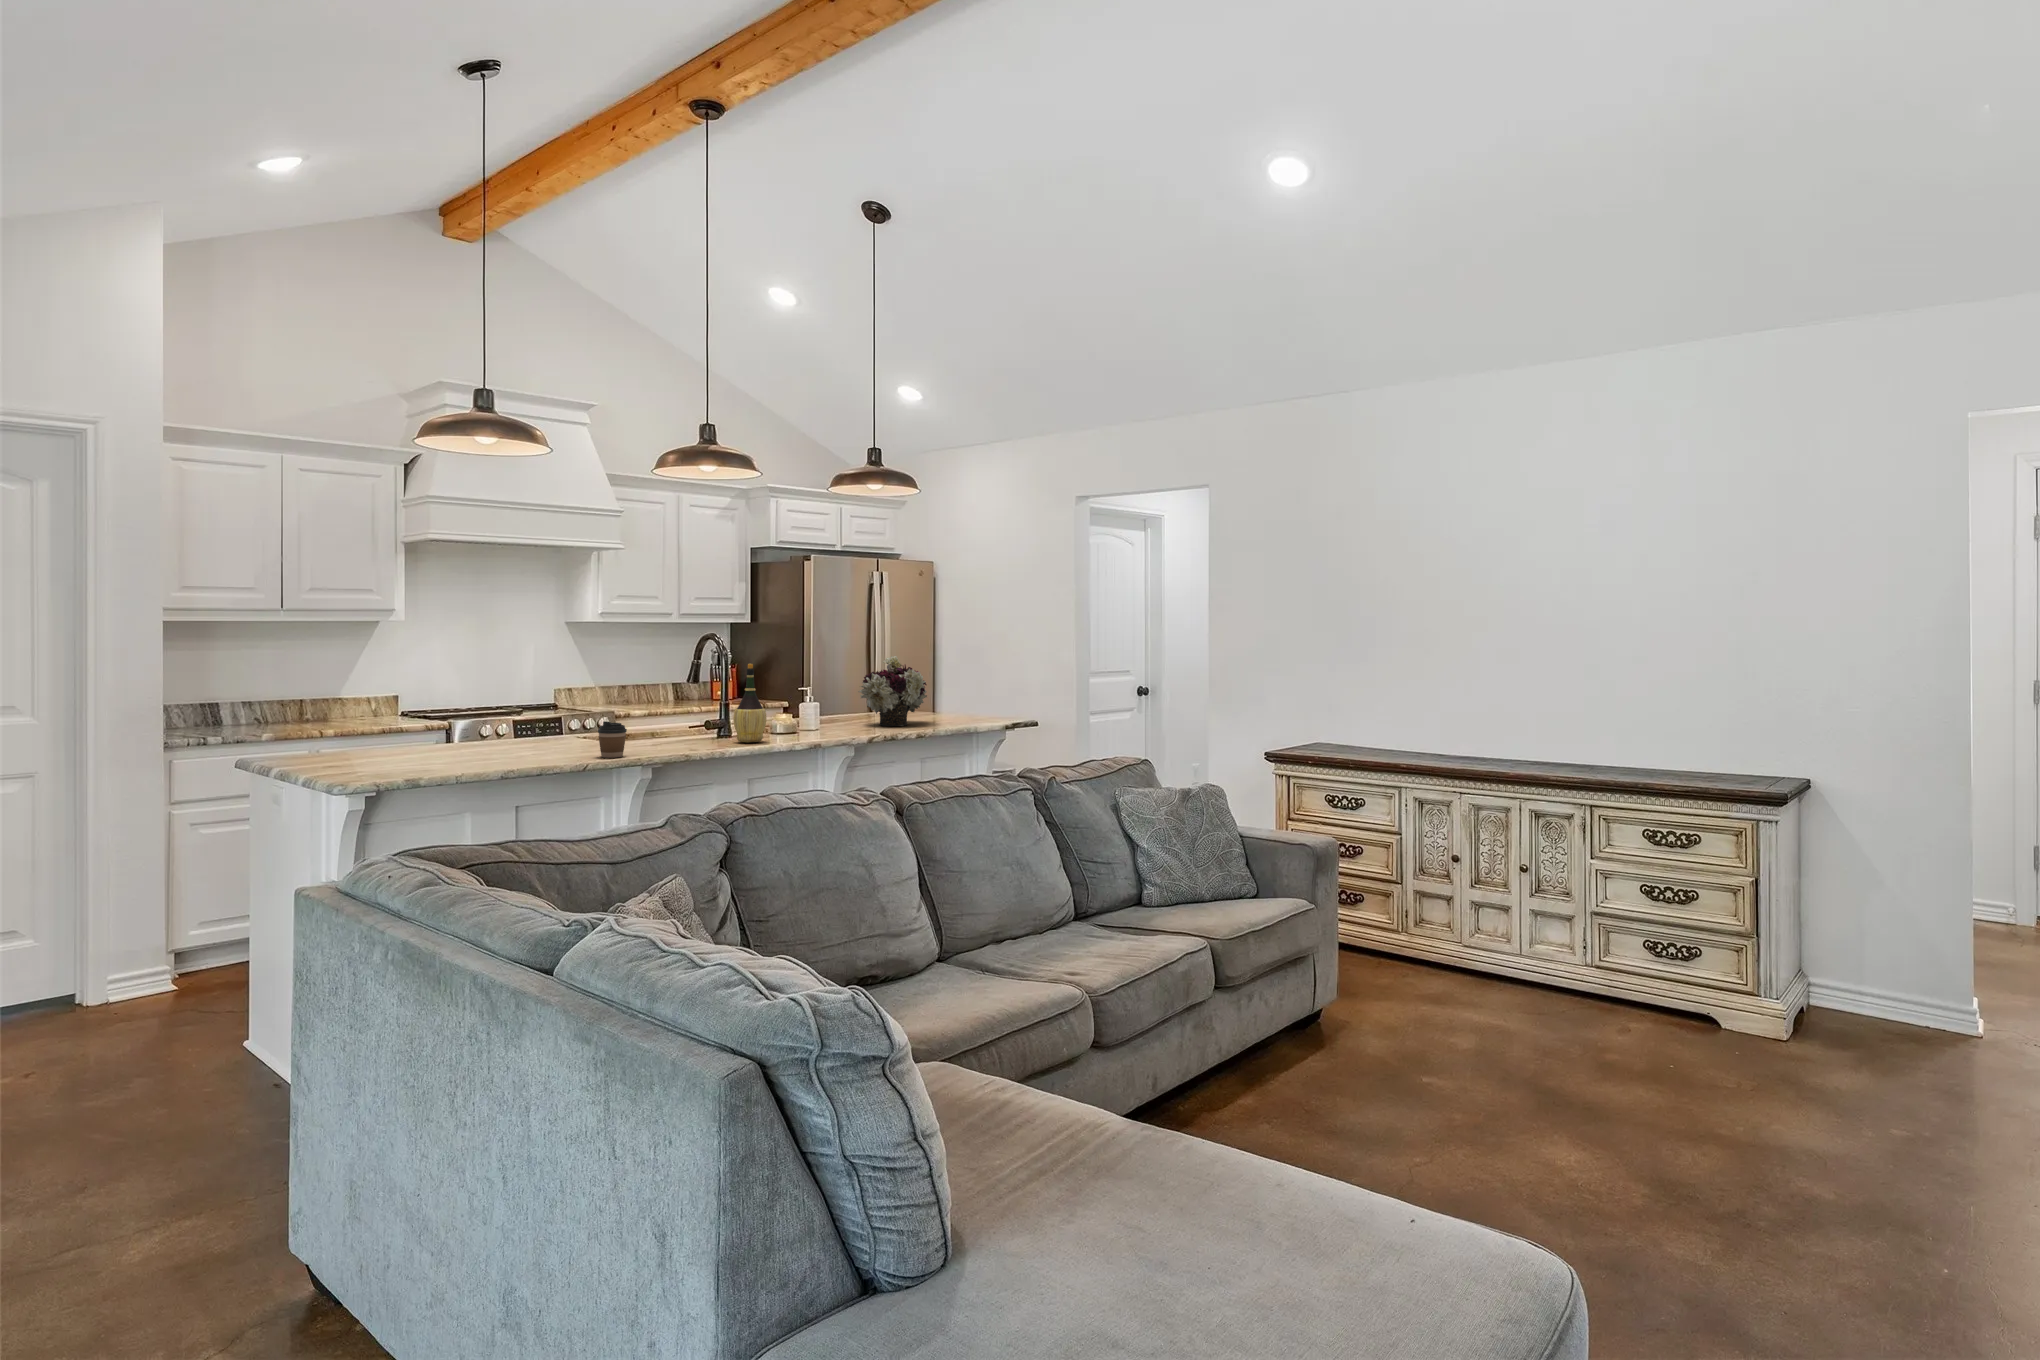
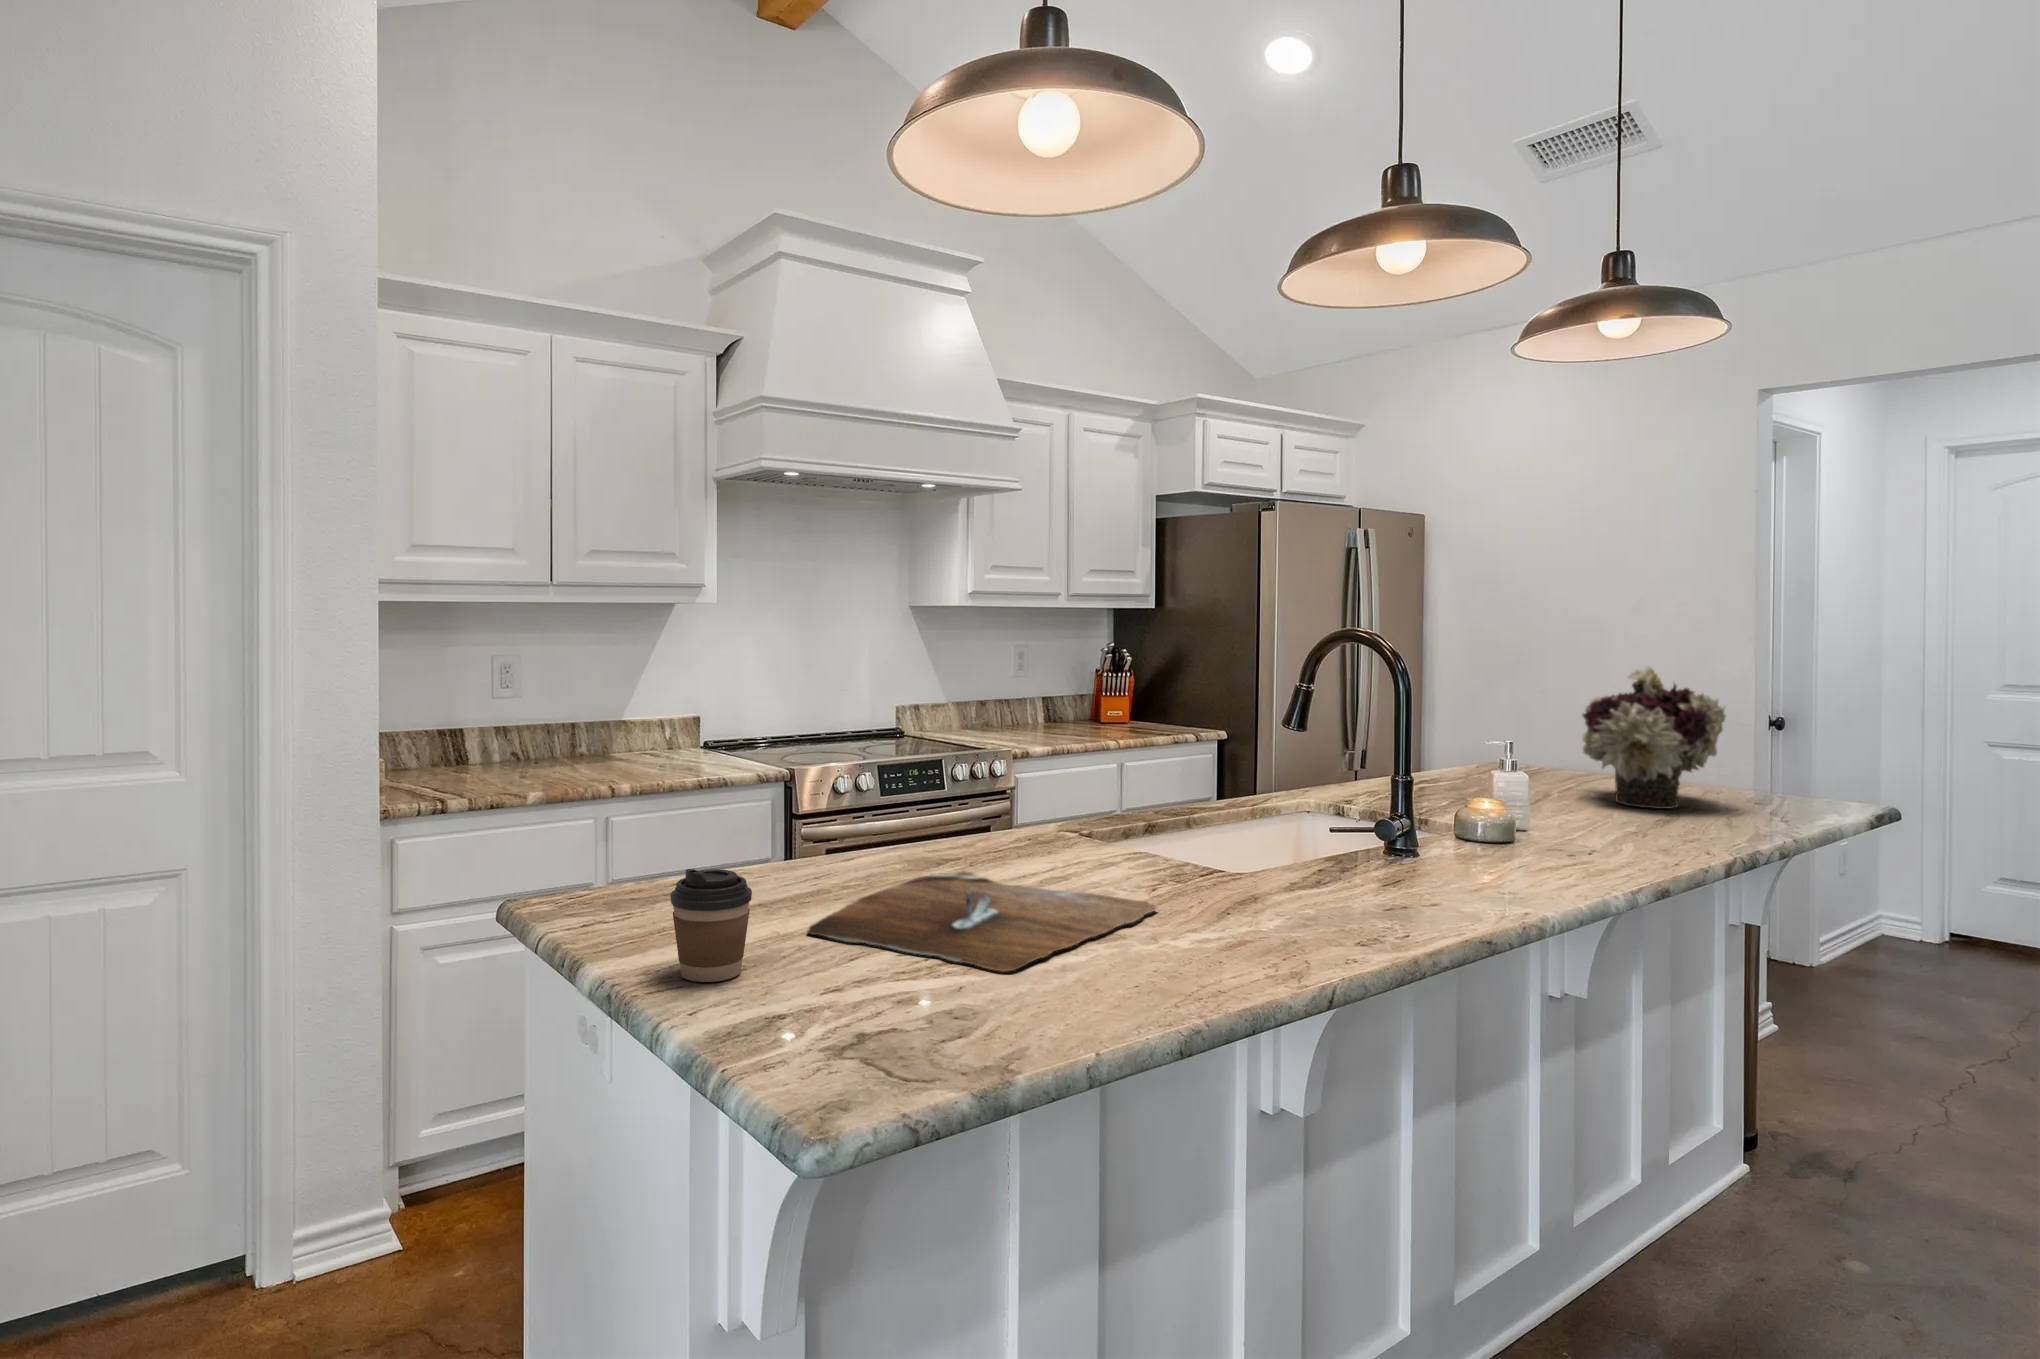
wine bottle: present [733,664,766,742] -> none [1483,686,1564,868]
coffee cup: present [598,721,627,758] -> present [670,869,752,982]
cutting board: none [377,745,545,766] -> present [808,871,1157,972]

